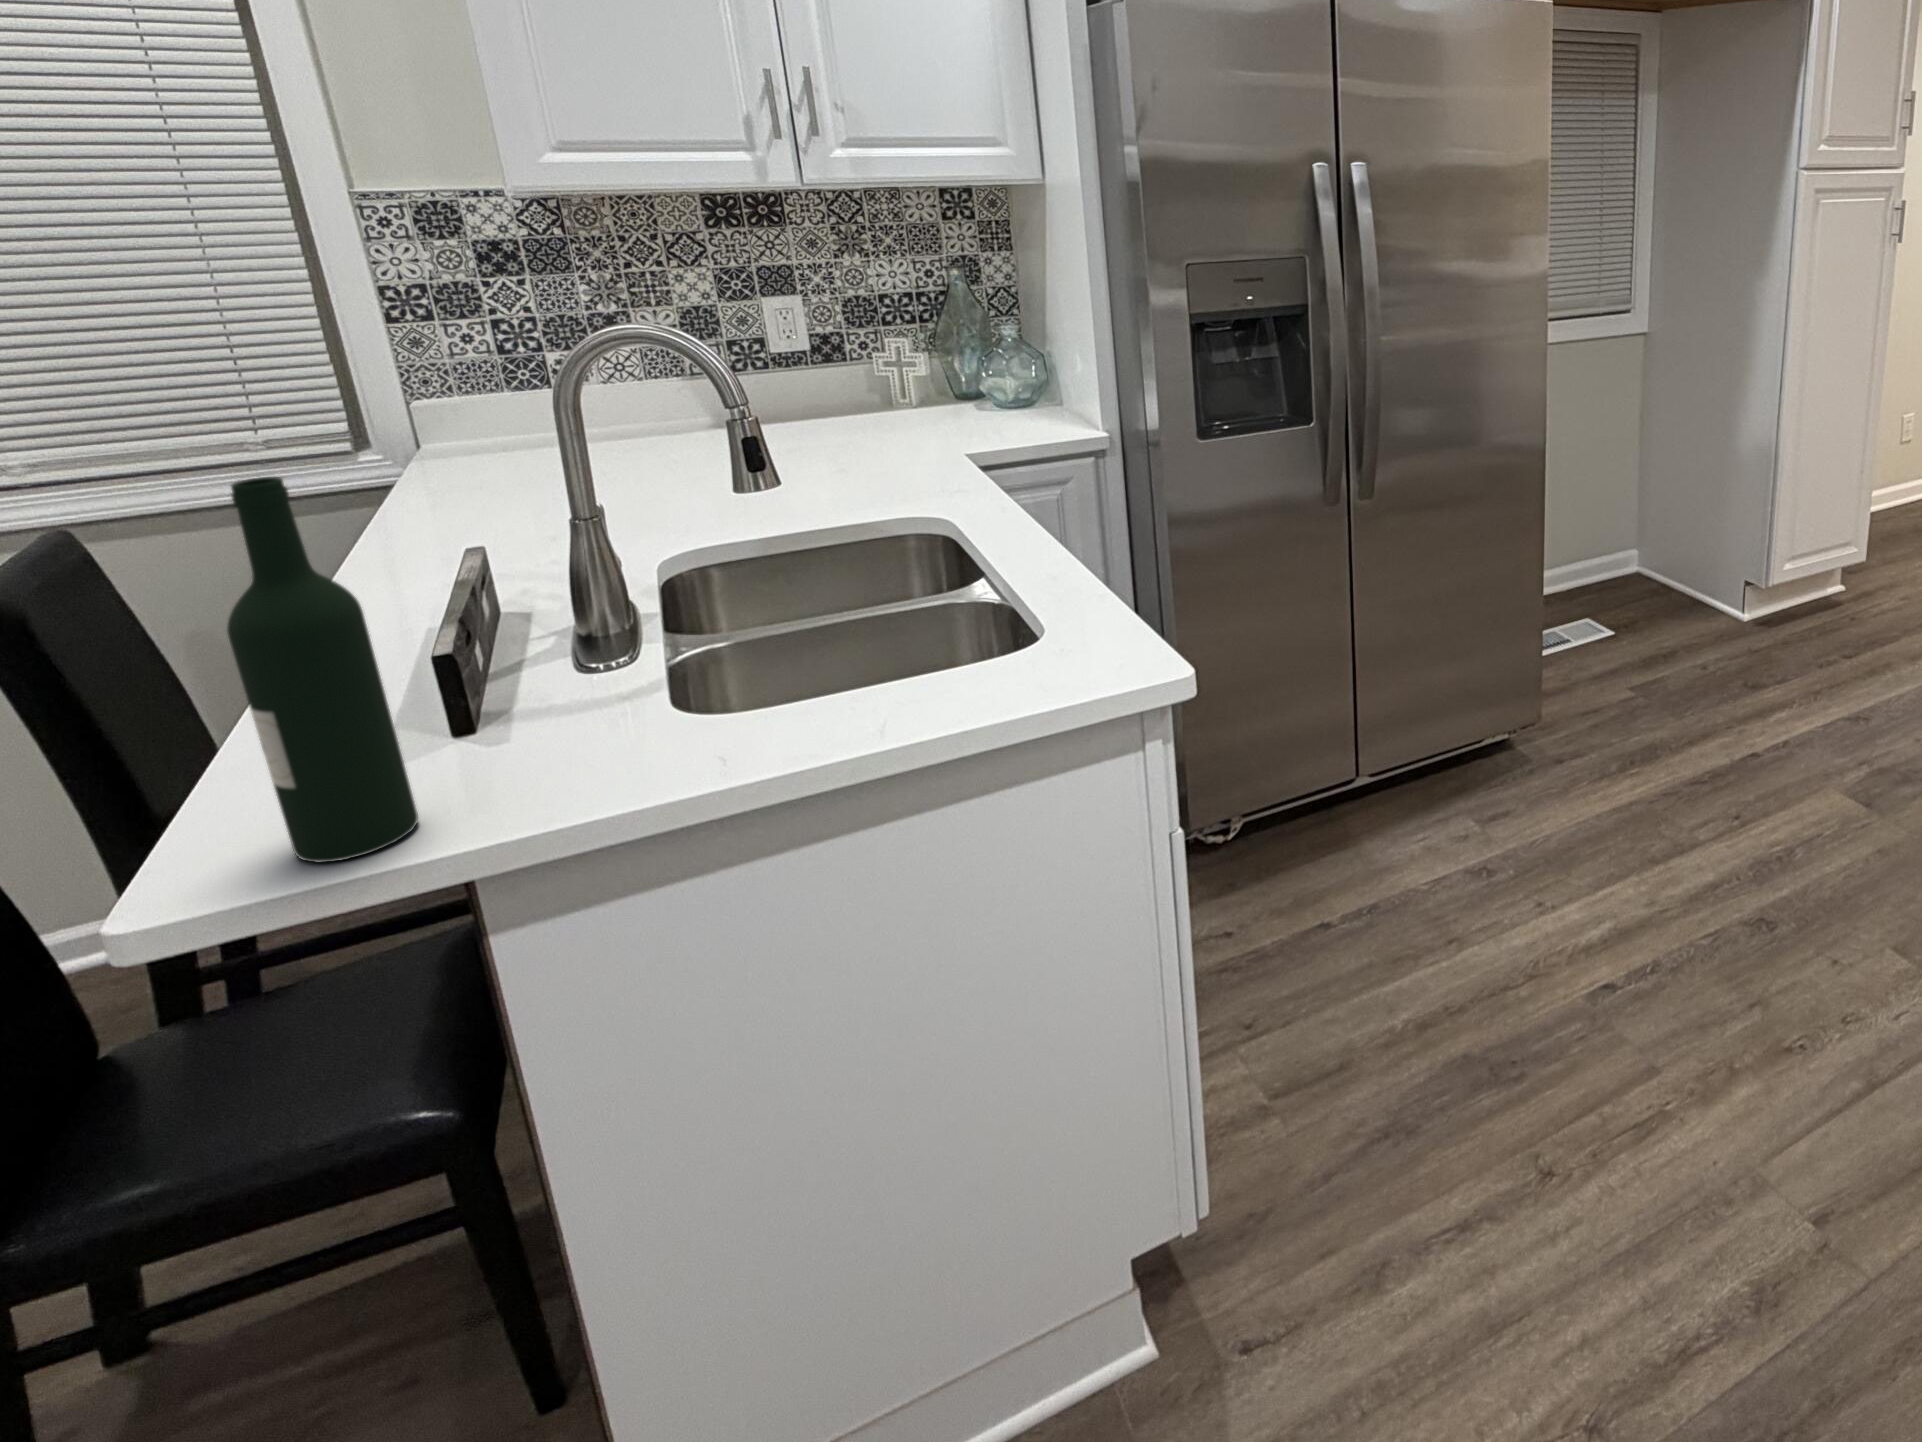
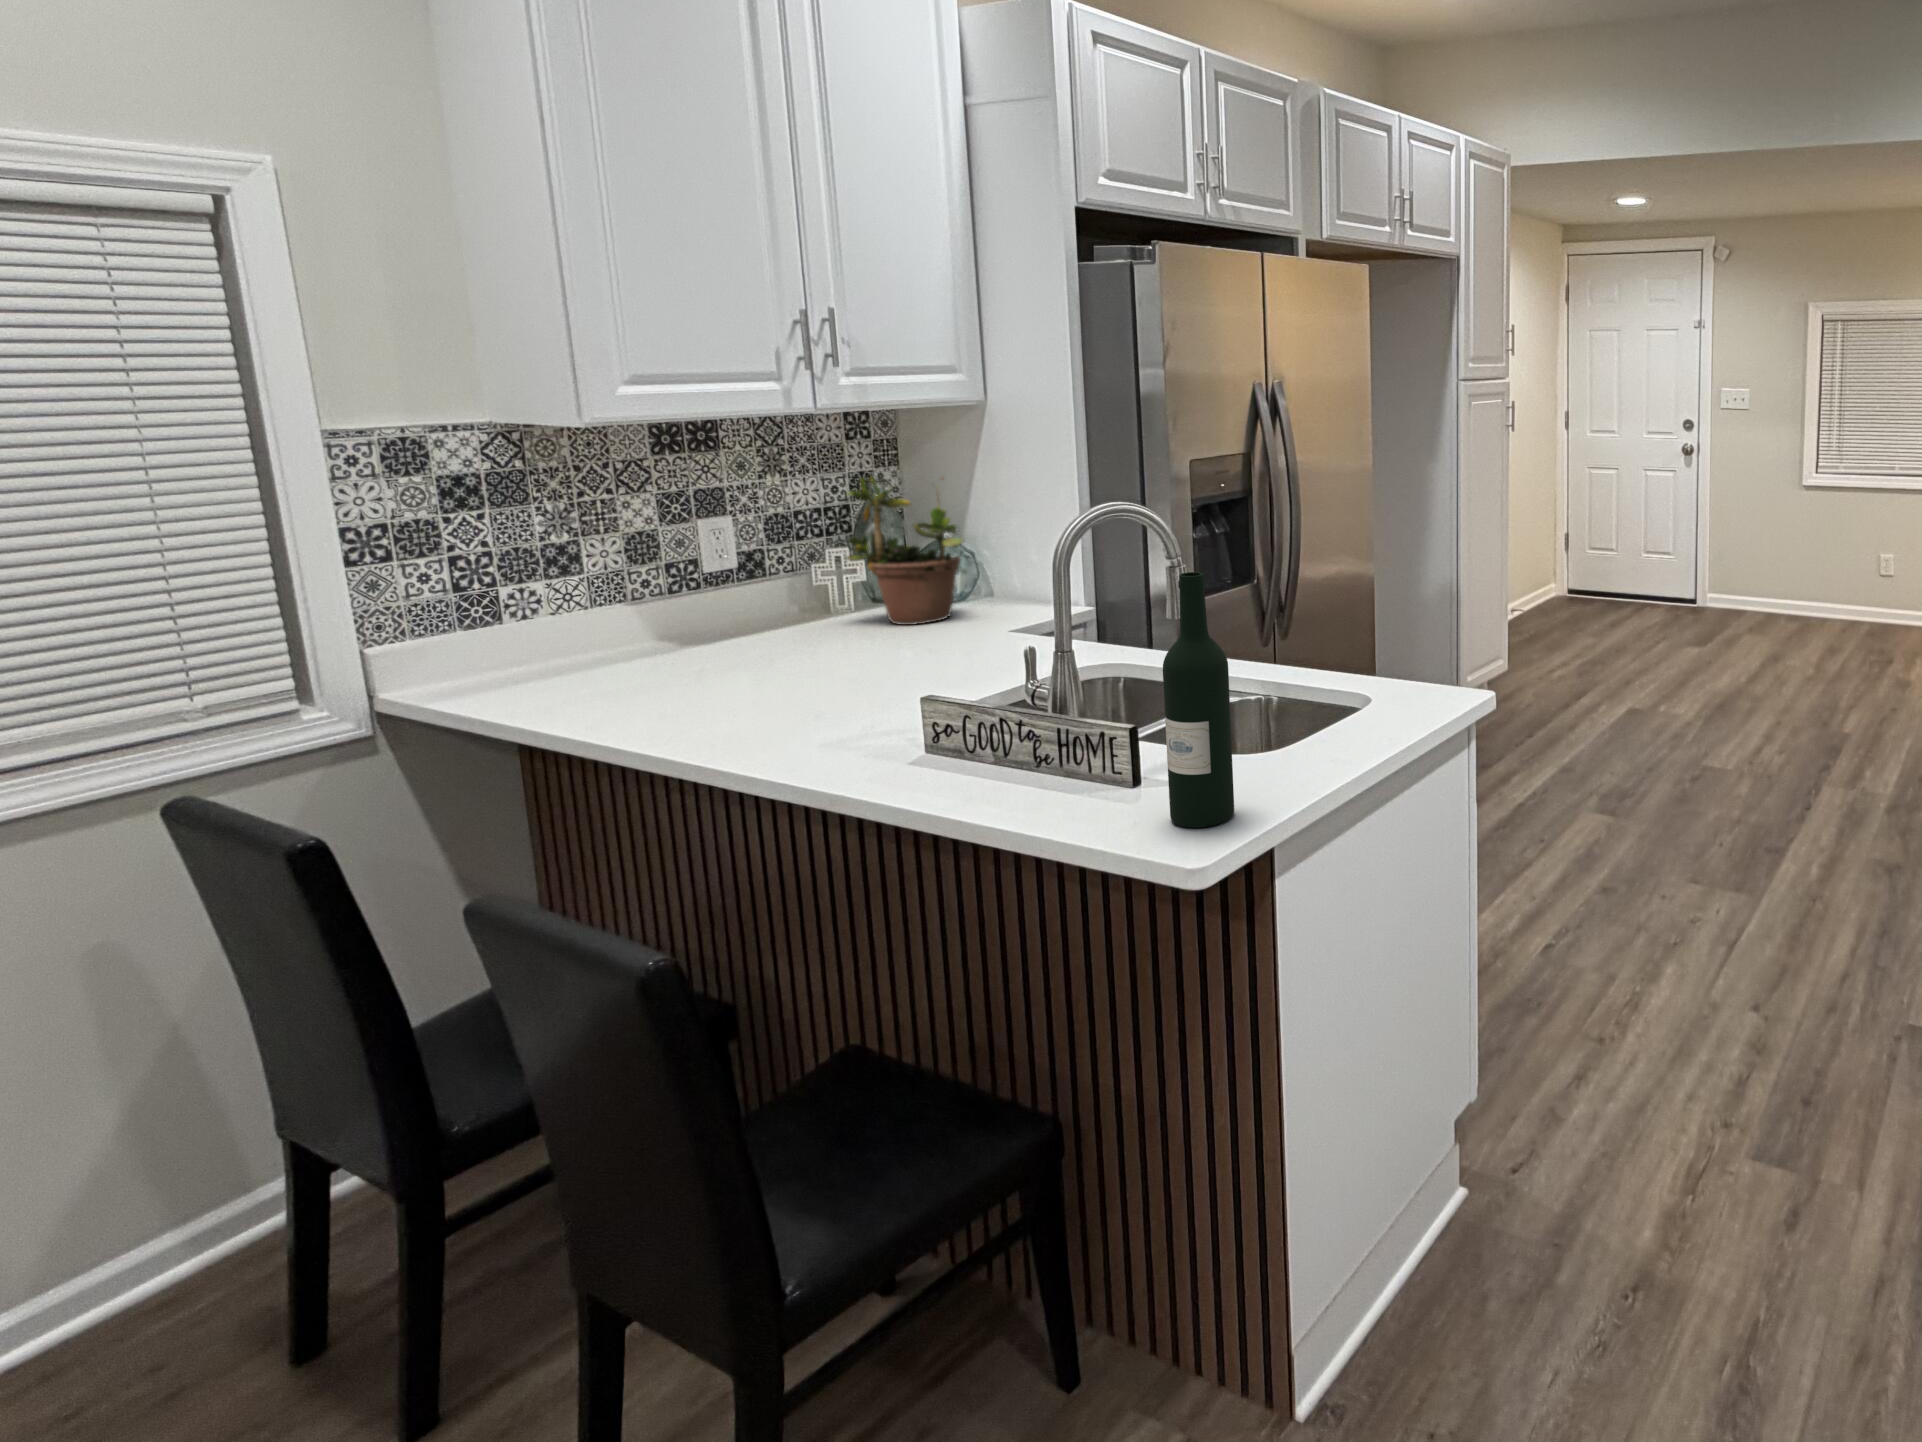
potted plant: none [873,248,999,434] -> present [846,477,963,625]

